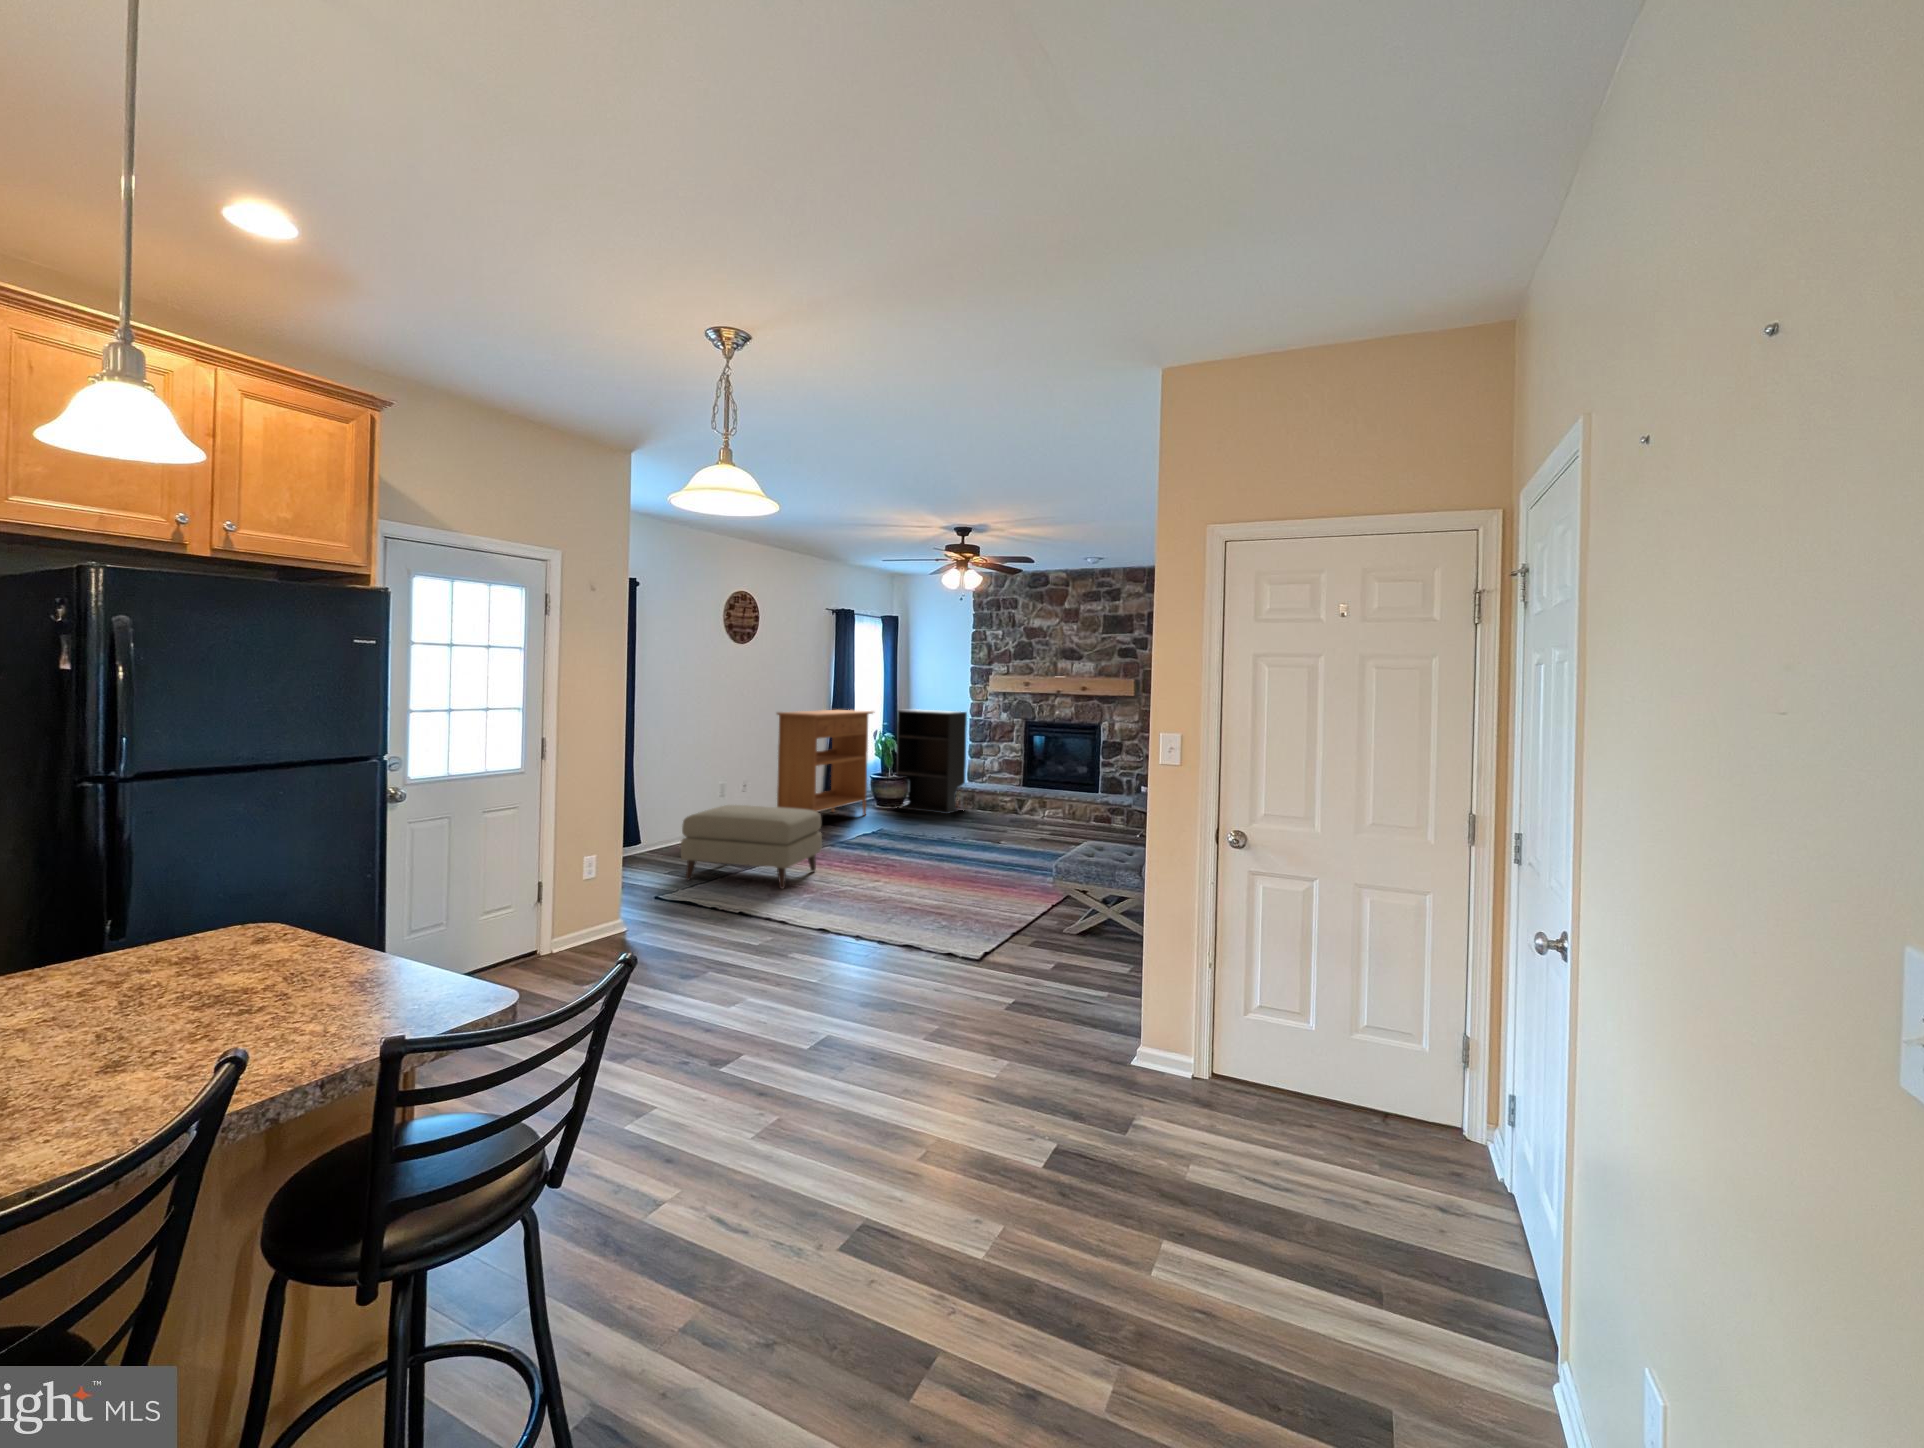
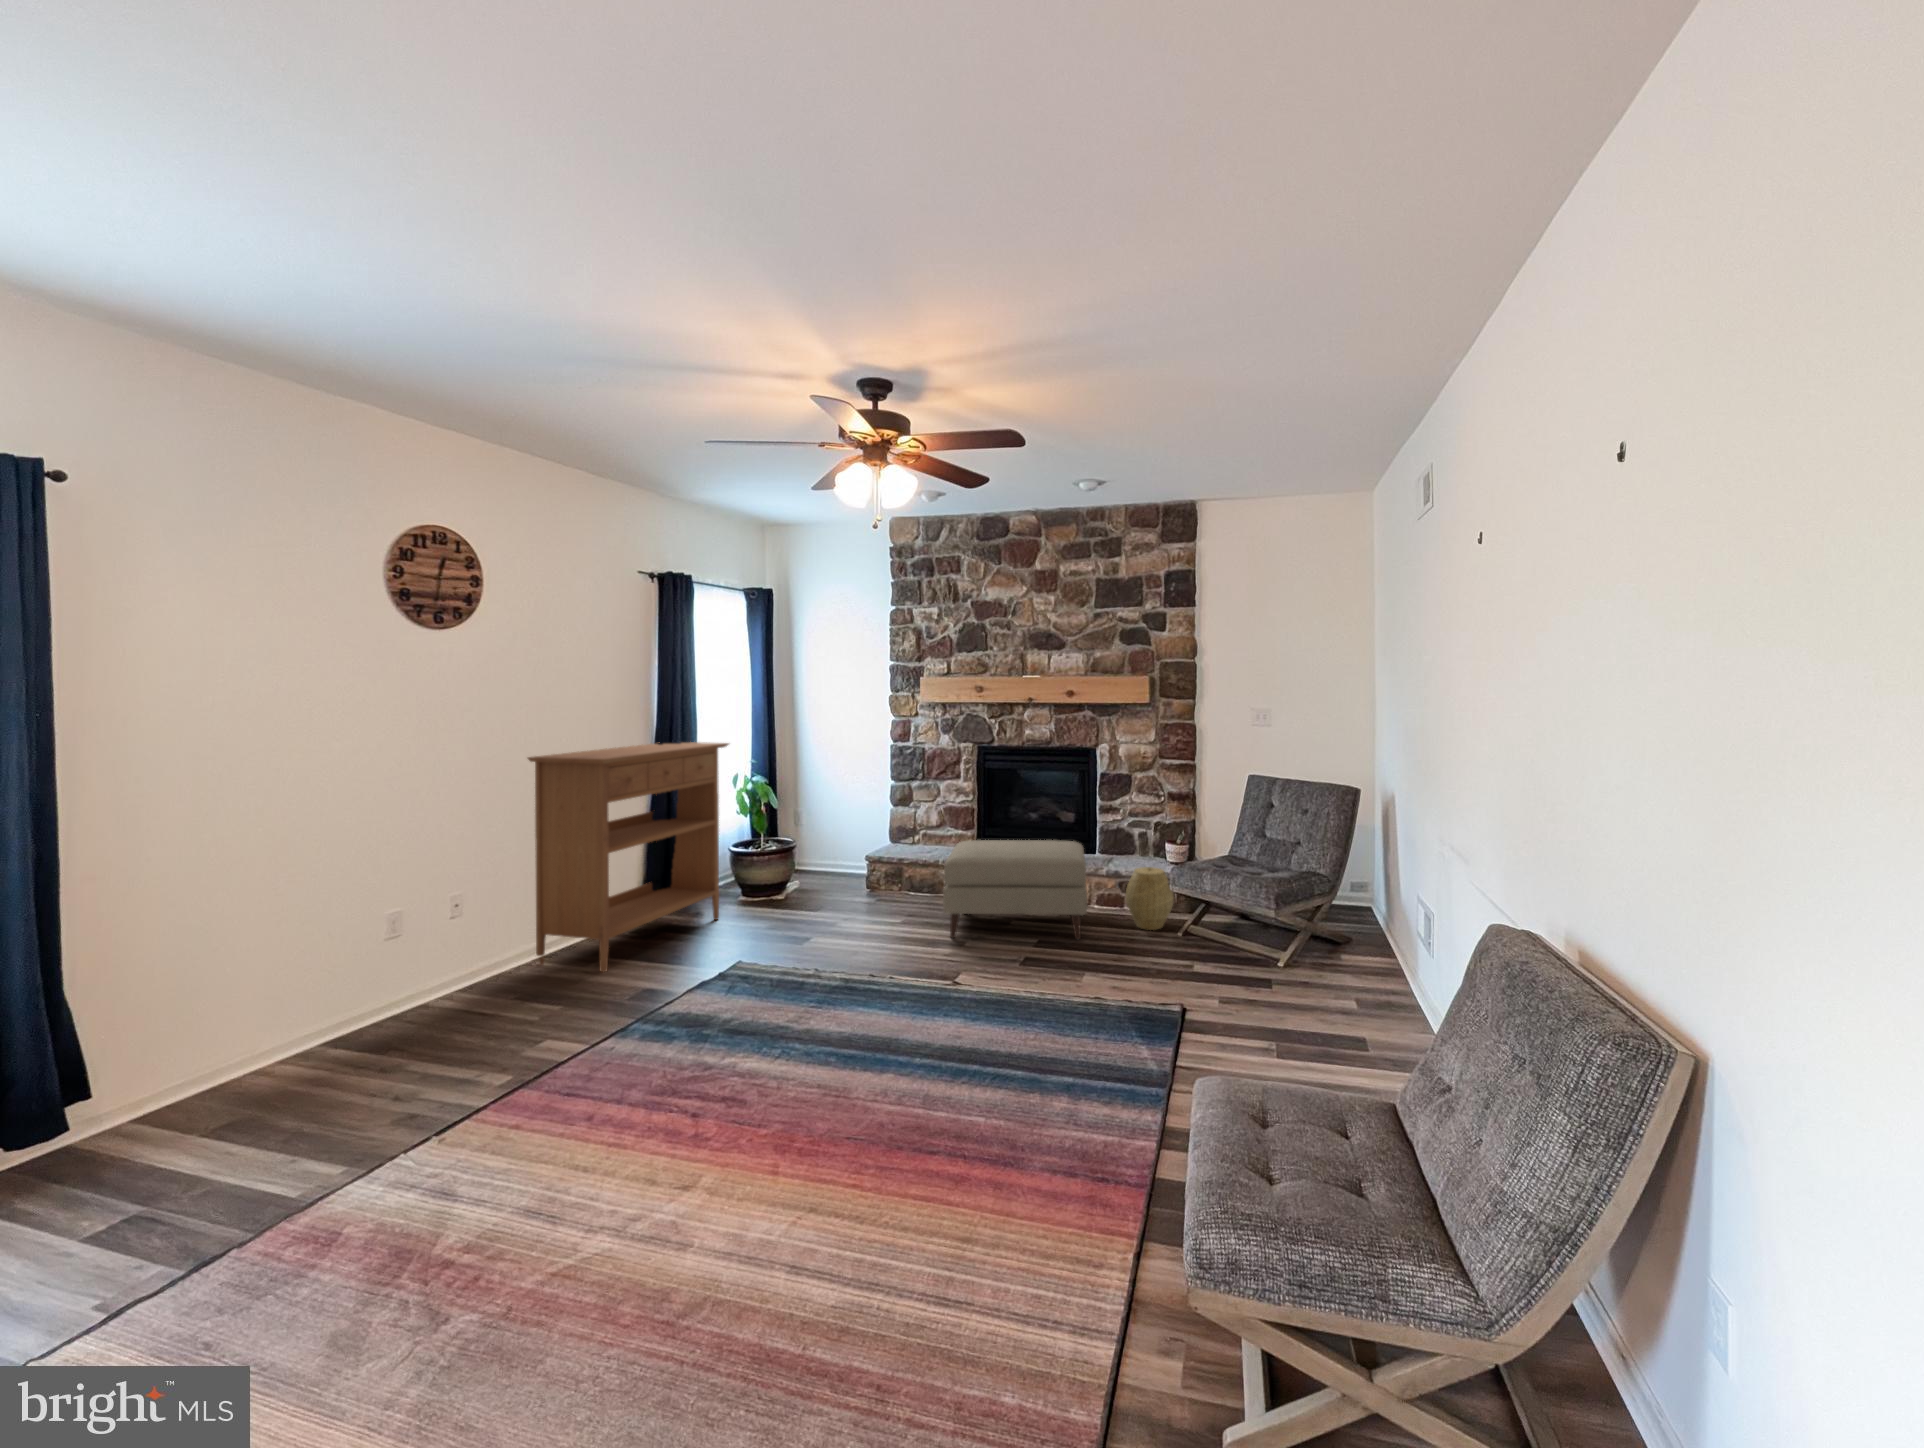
bookshelf: present [896,709,967,814] -> none [773,734,886,902]
woven basket: none [1109,797,1138,835] -> present [1126,867,1174,930]
ottoman: present [681,805,822,889] -> present [943,840,1087,939]

